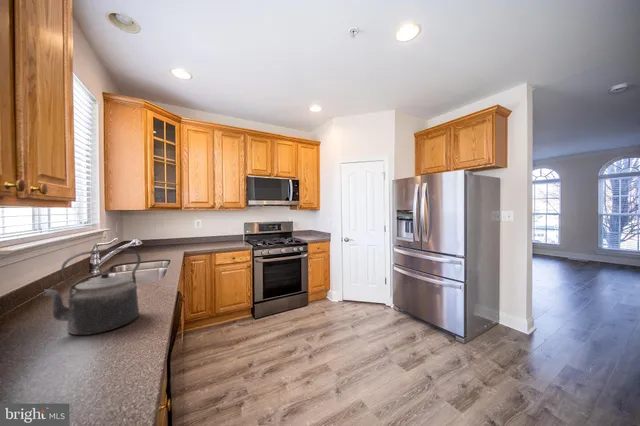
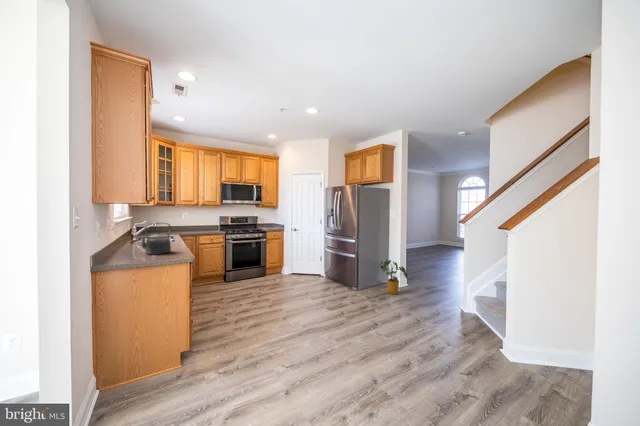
house plant: none [493,288,560,350] -> present [379,260,407,294]

